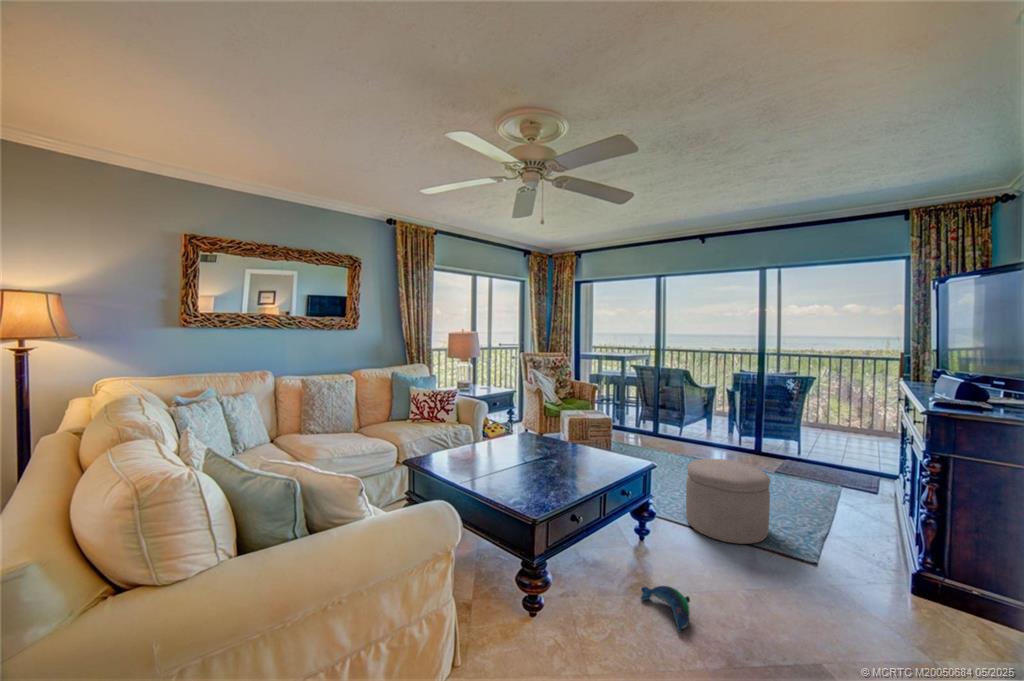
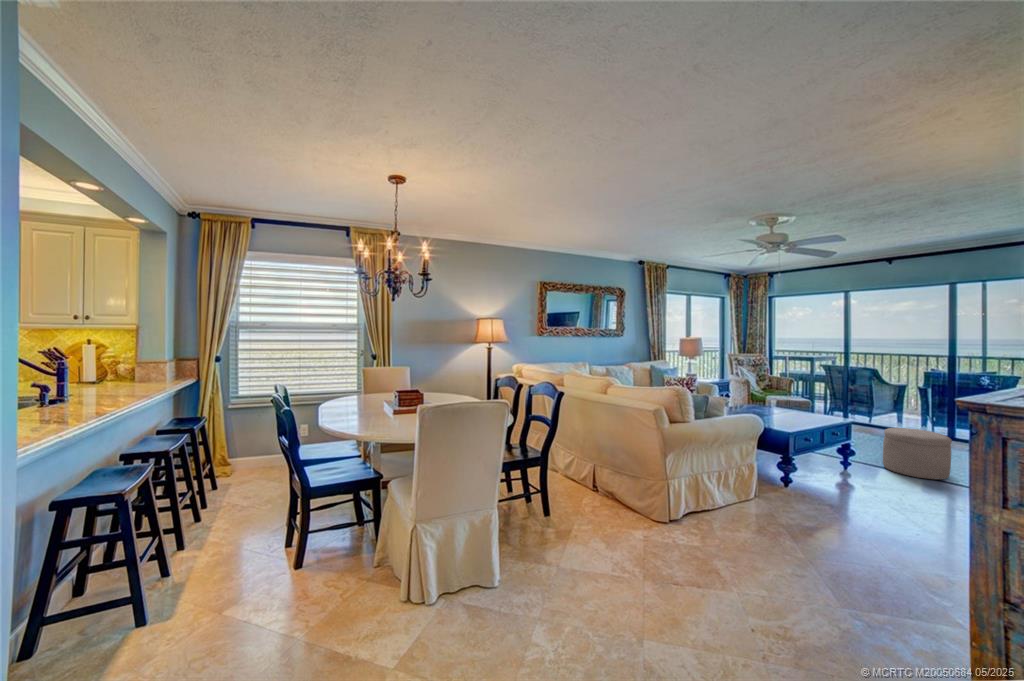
plush toy: present [641,586,690,633] -> none [857,483,891,501]

